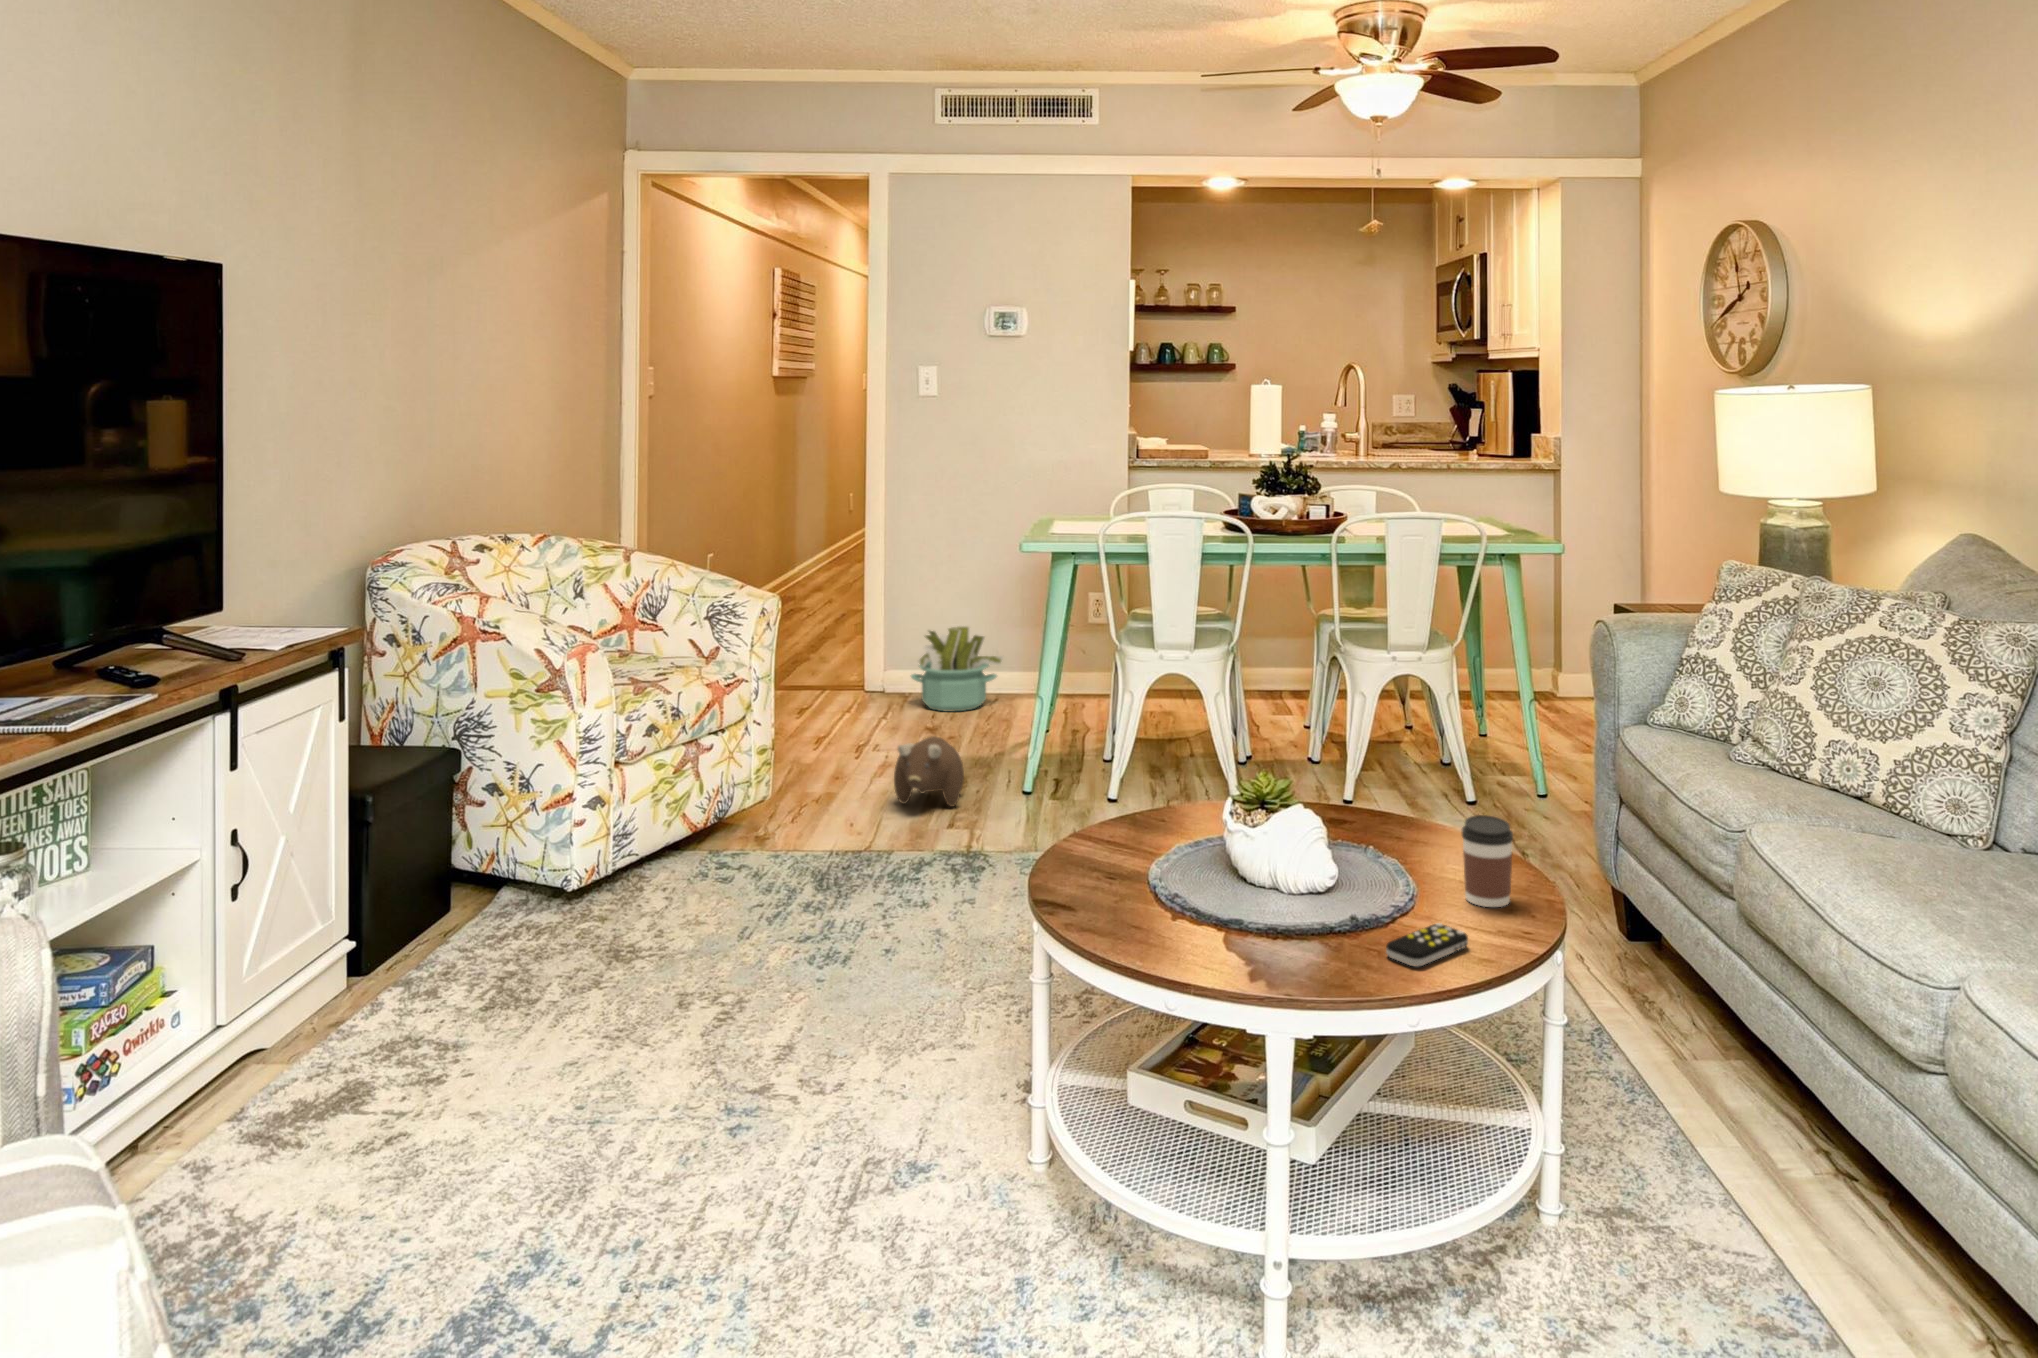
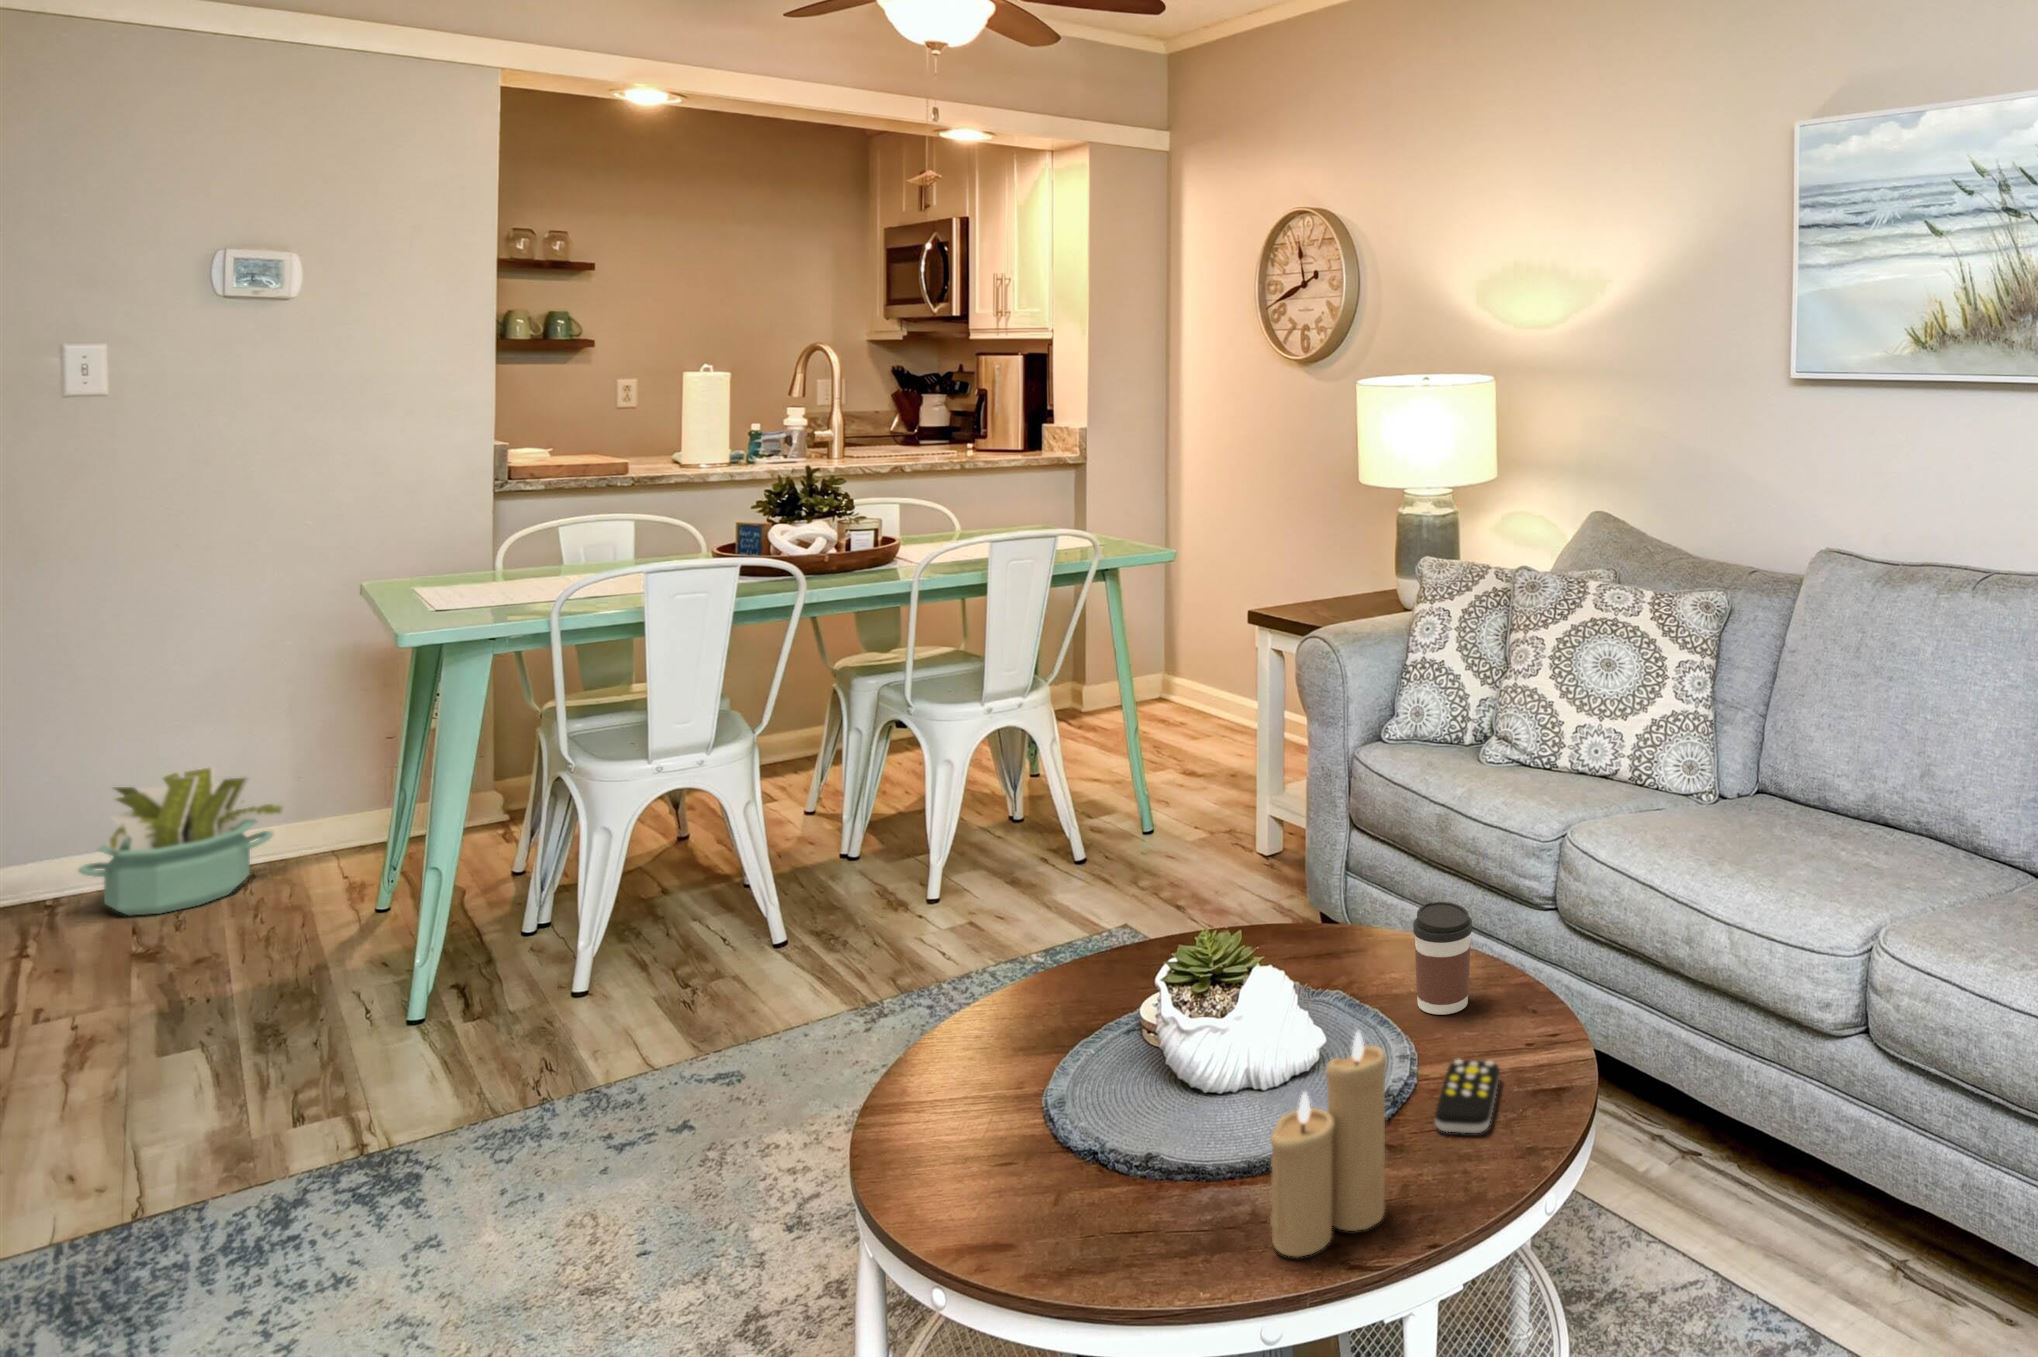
plush toy: present [894,736,964,807] -> none [149,973,307,1107]
candle: none [1214,837,1305,978] -> present [1270,1031,1387,1256]

